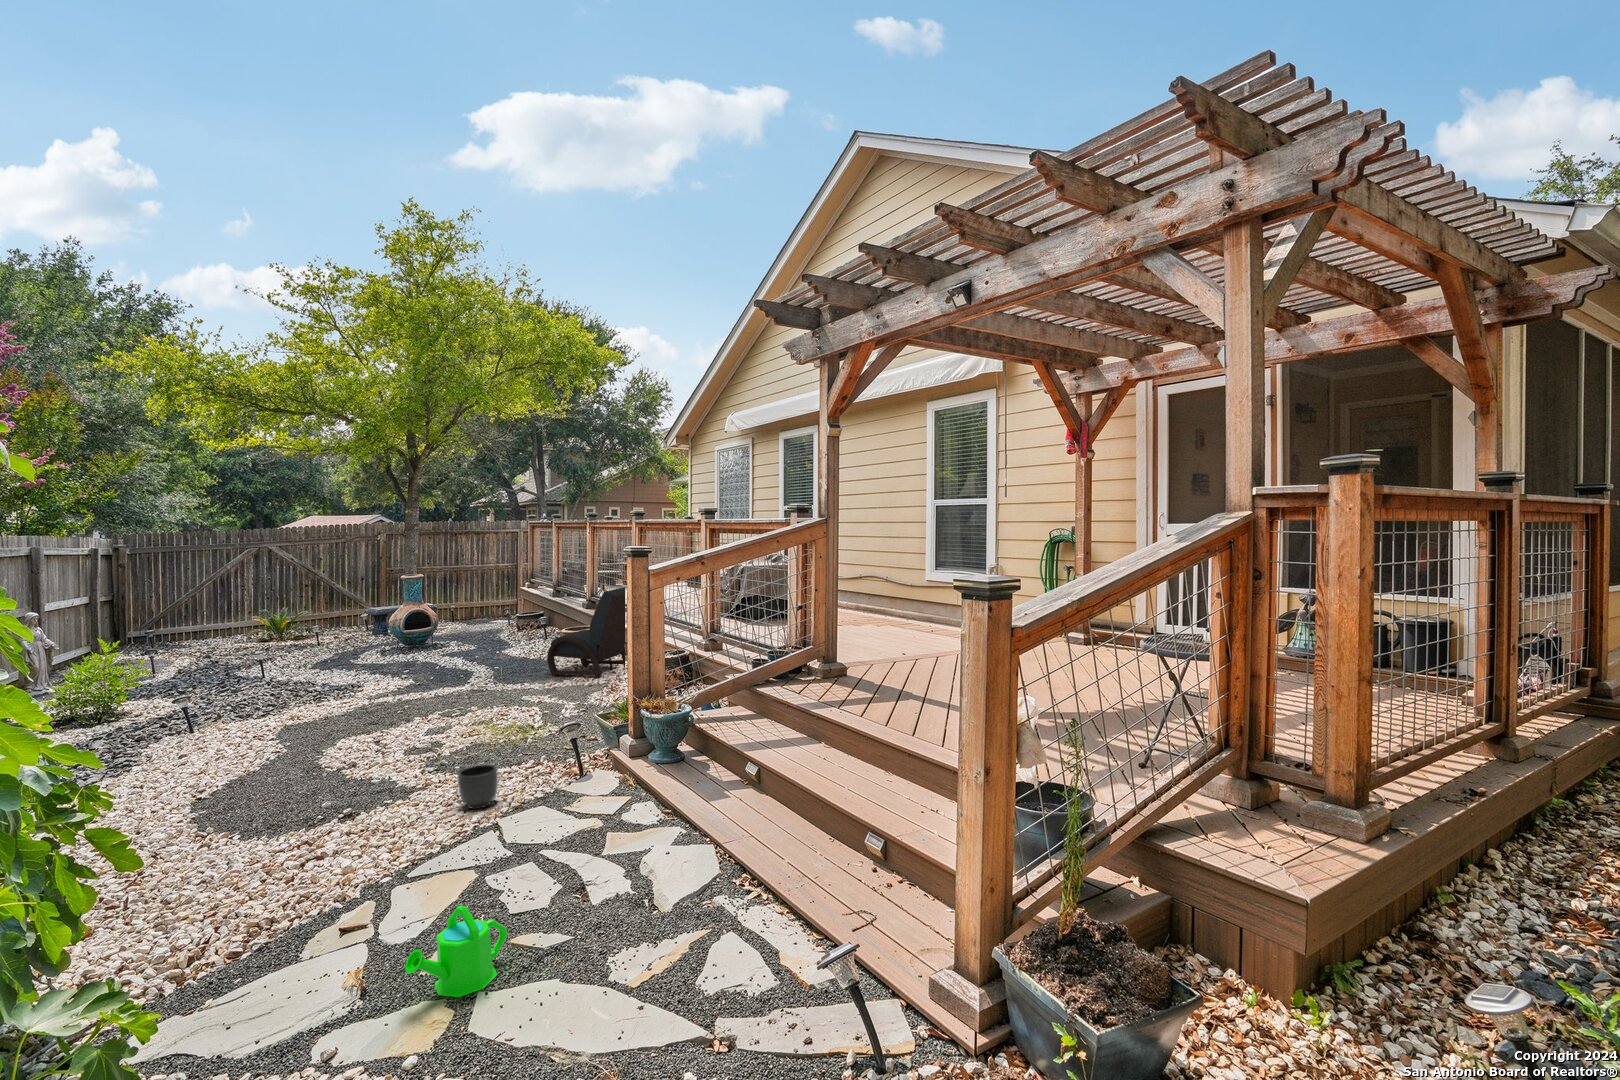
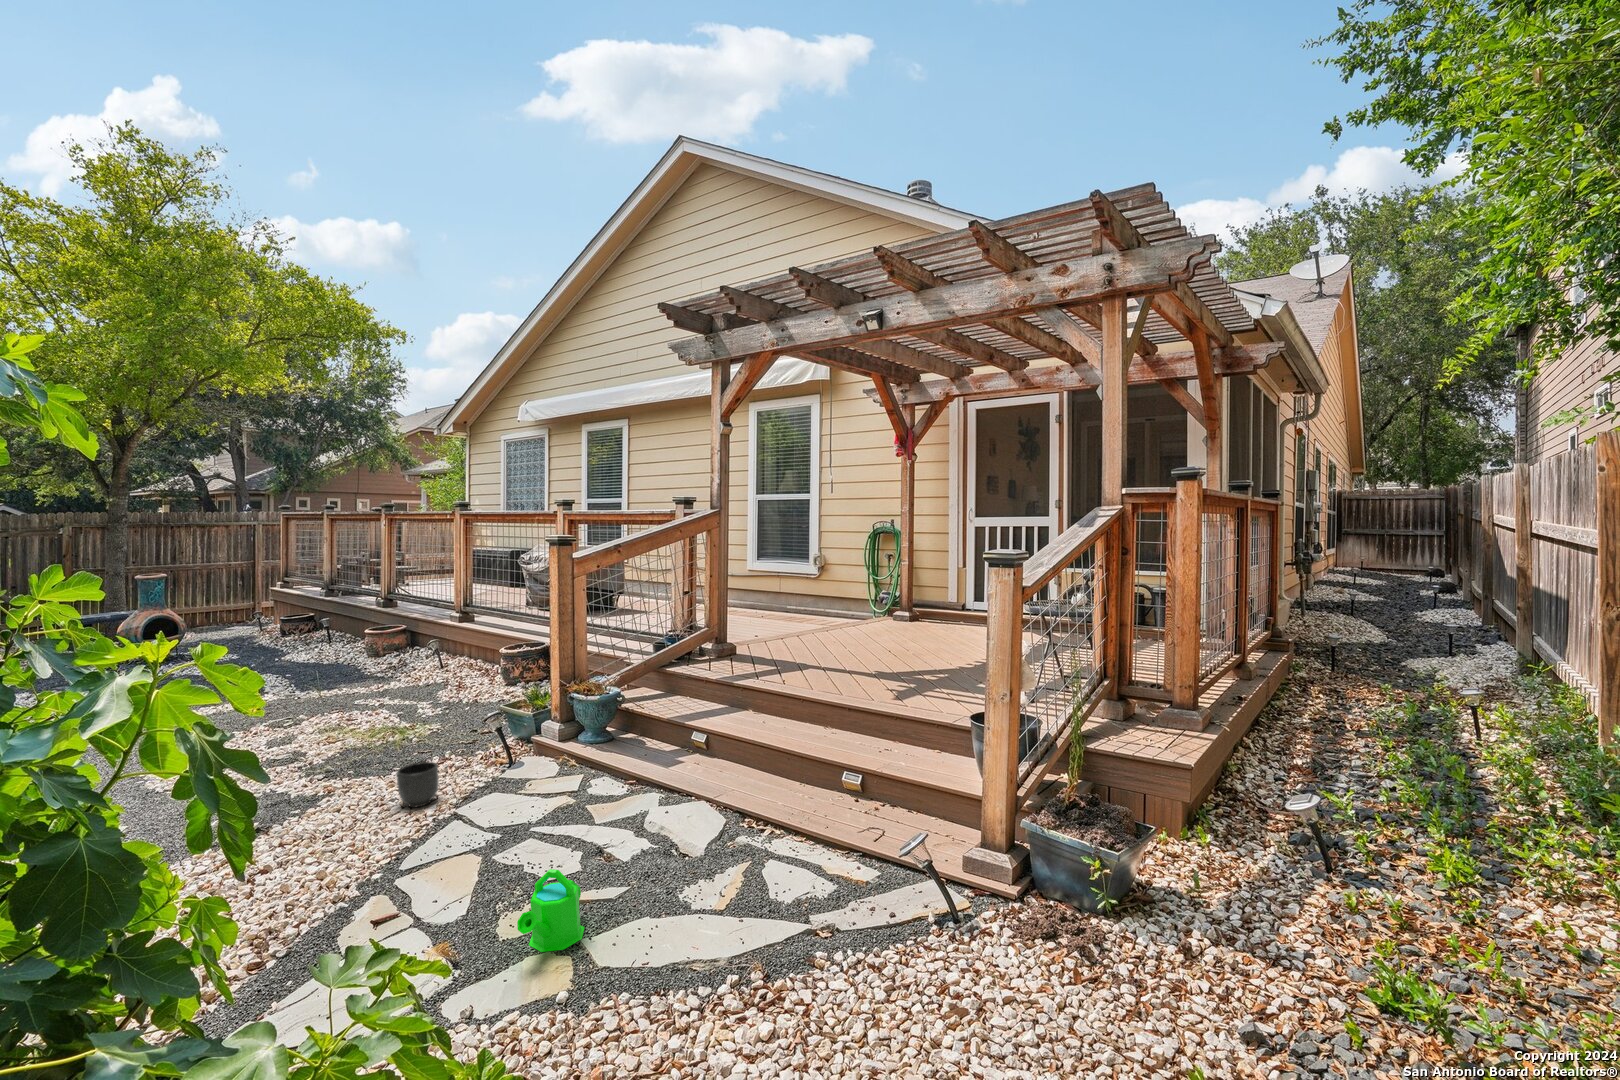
lounge chair: present [547,587,625,678] -> none [372,581,475,680]

